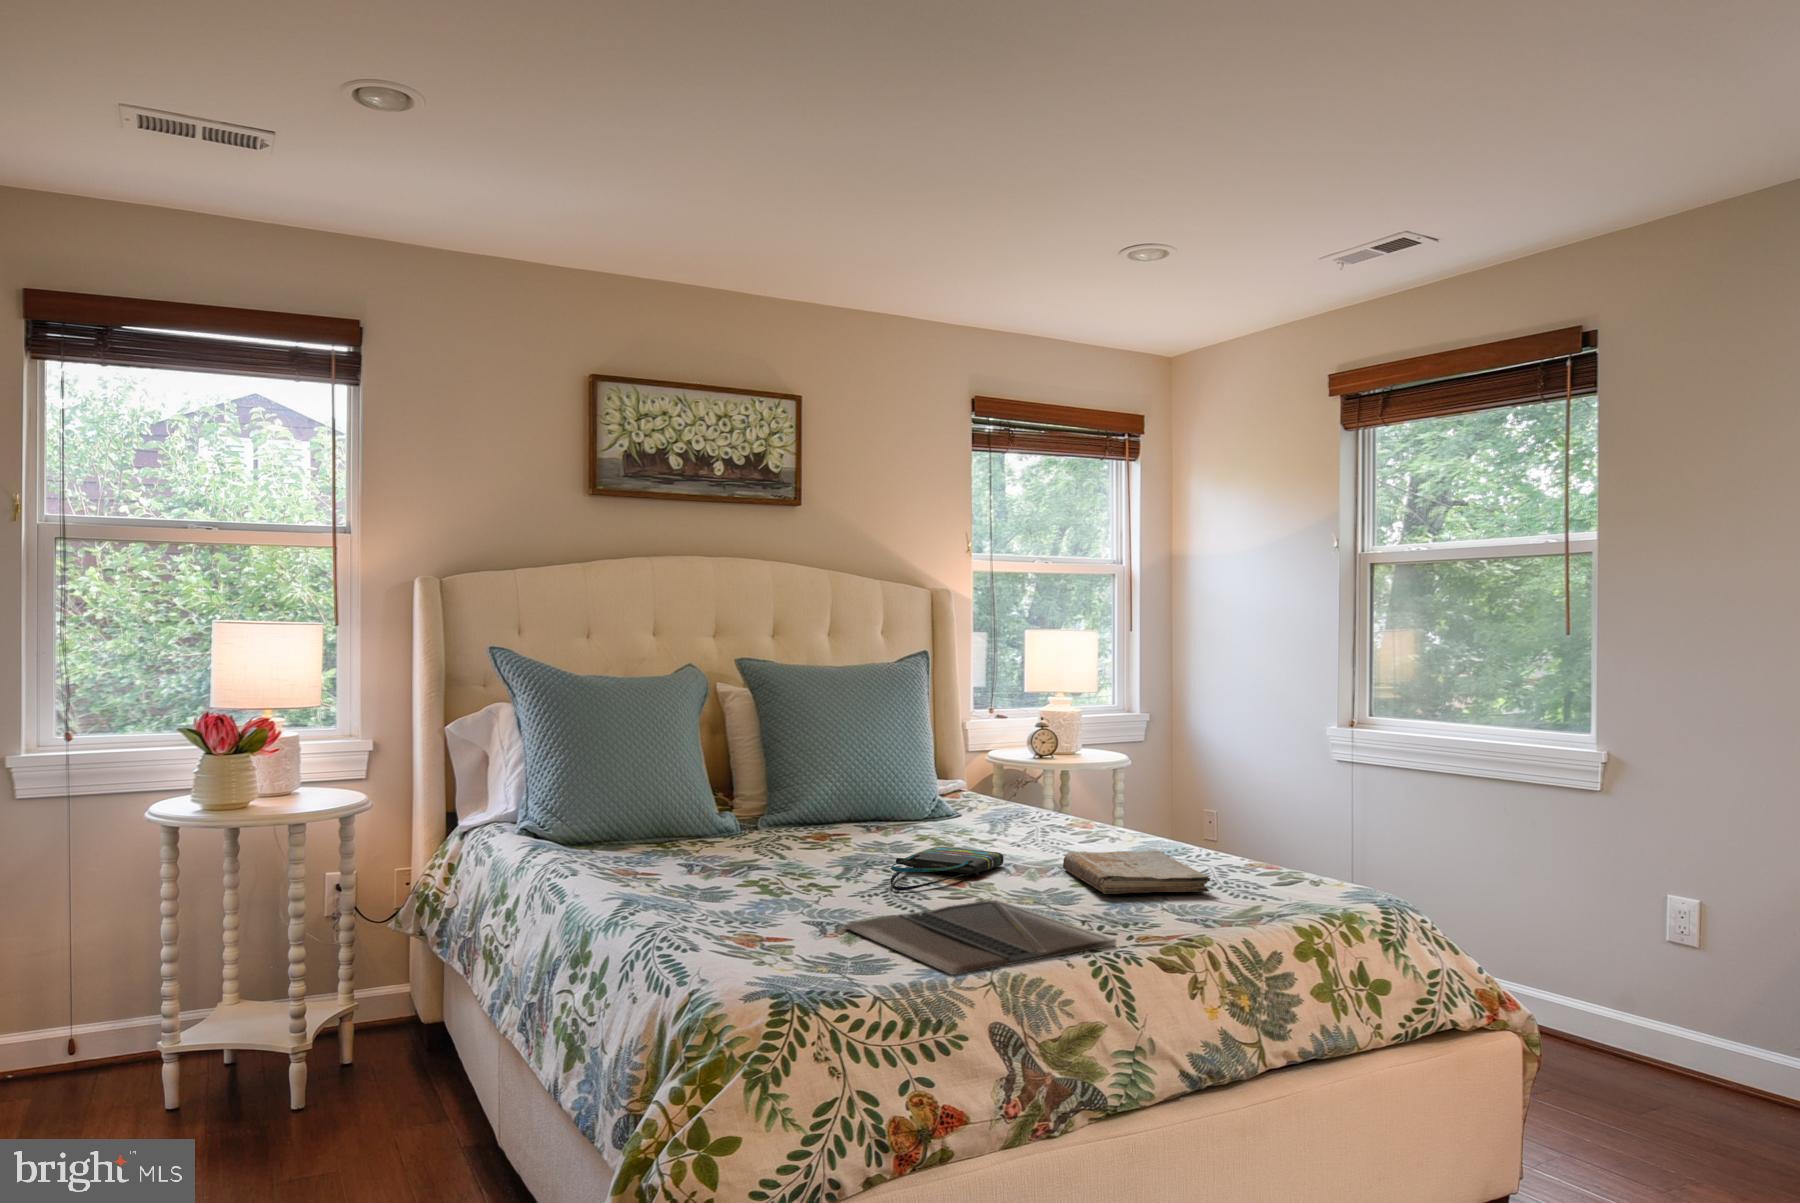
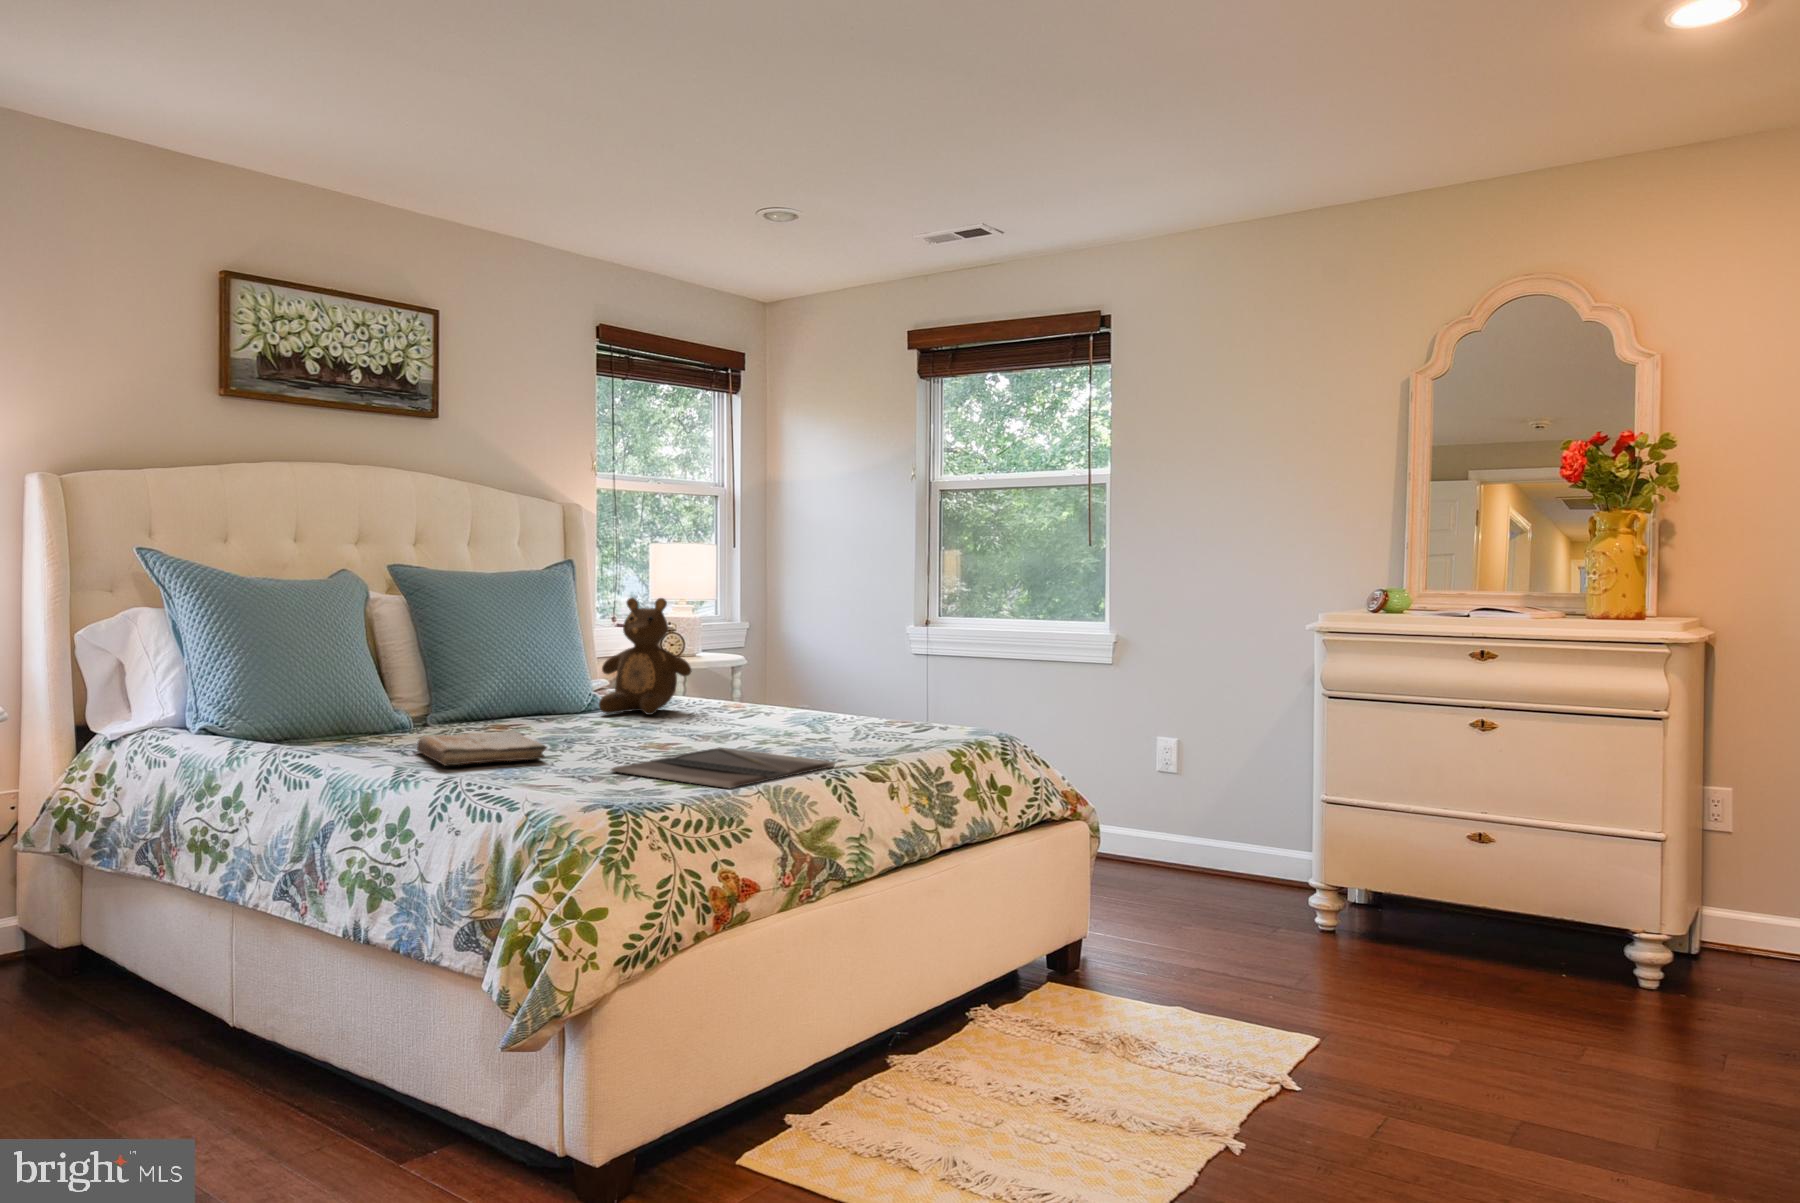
teddy bear: none [920,698,1025,835] -> present [599,598,692,715]
tote bag: present [890,847,1004,891] -> none [609,719,698,749]
book: present [1063,850,1210,894] -> present [417,731,547,766]

